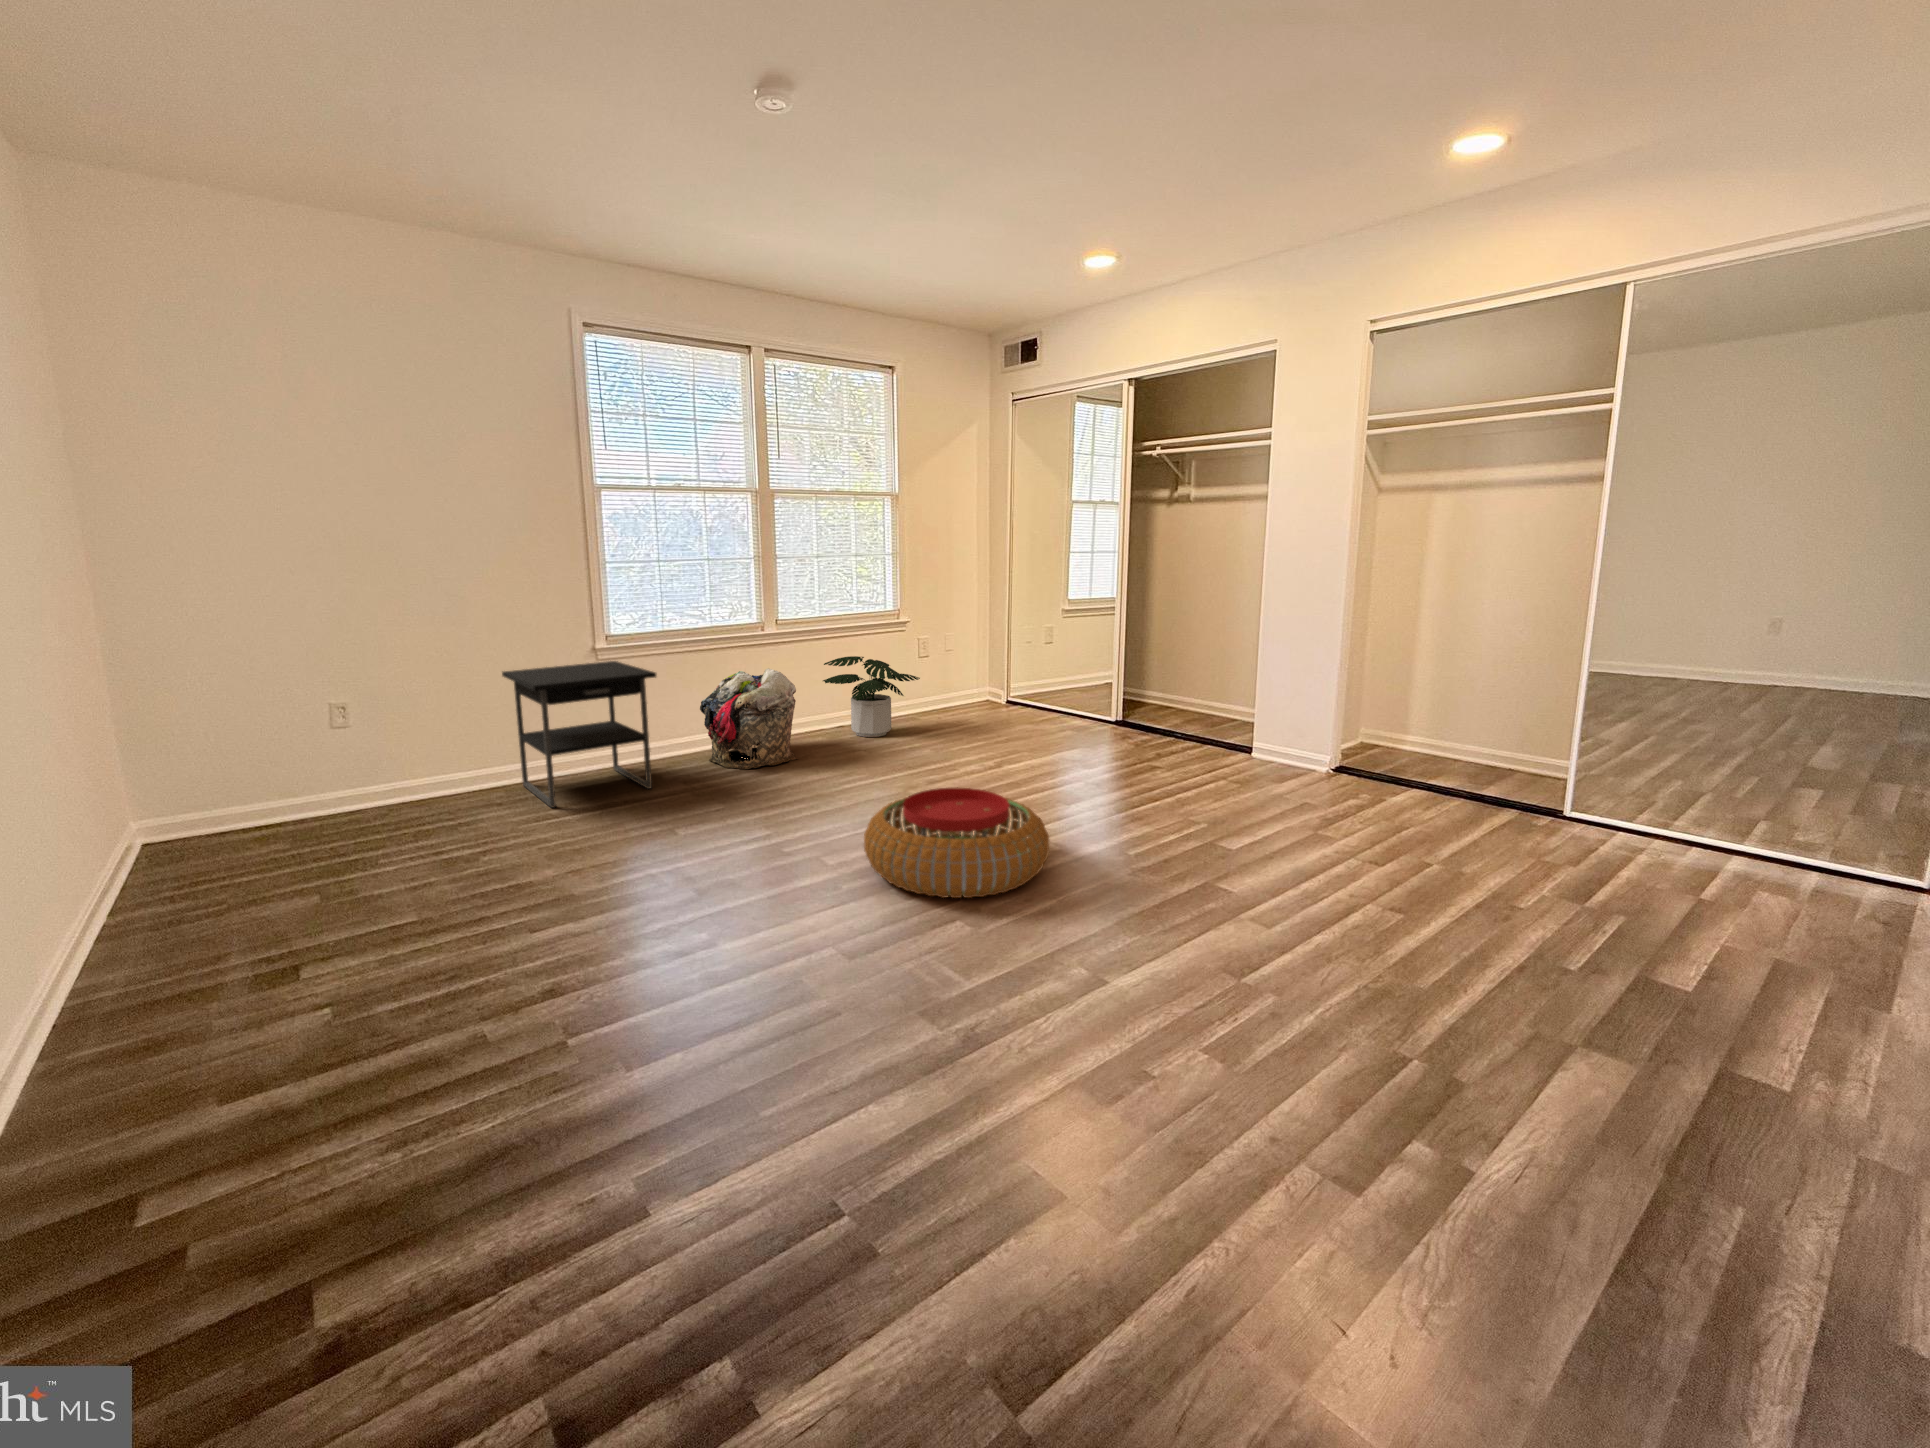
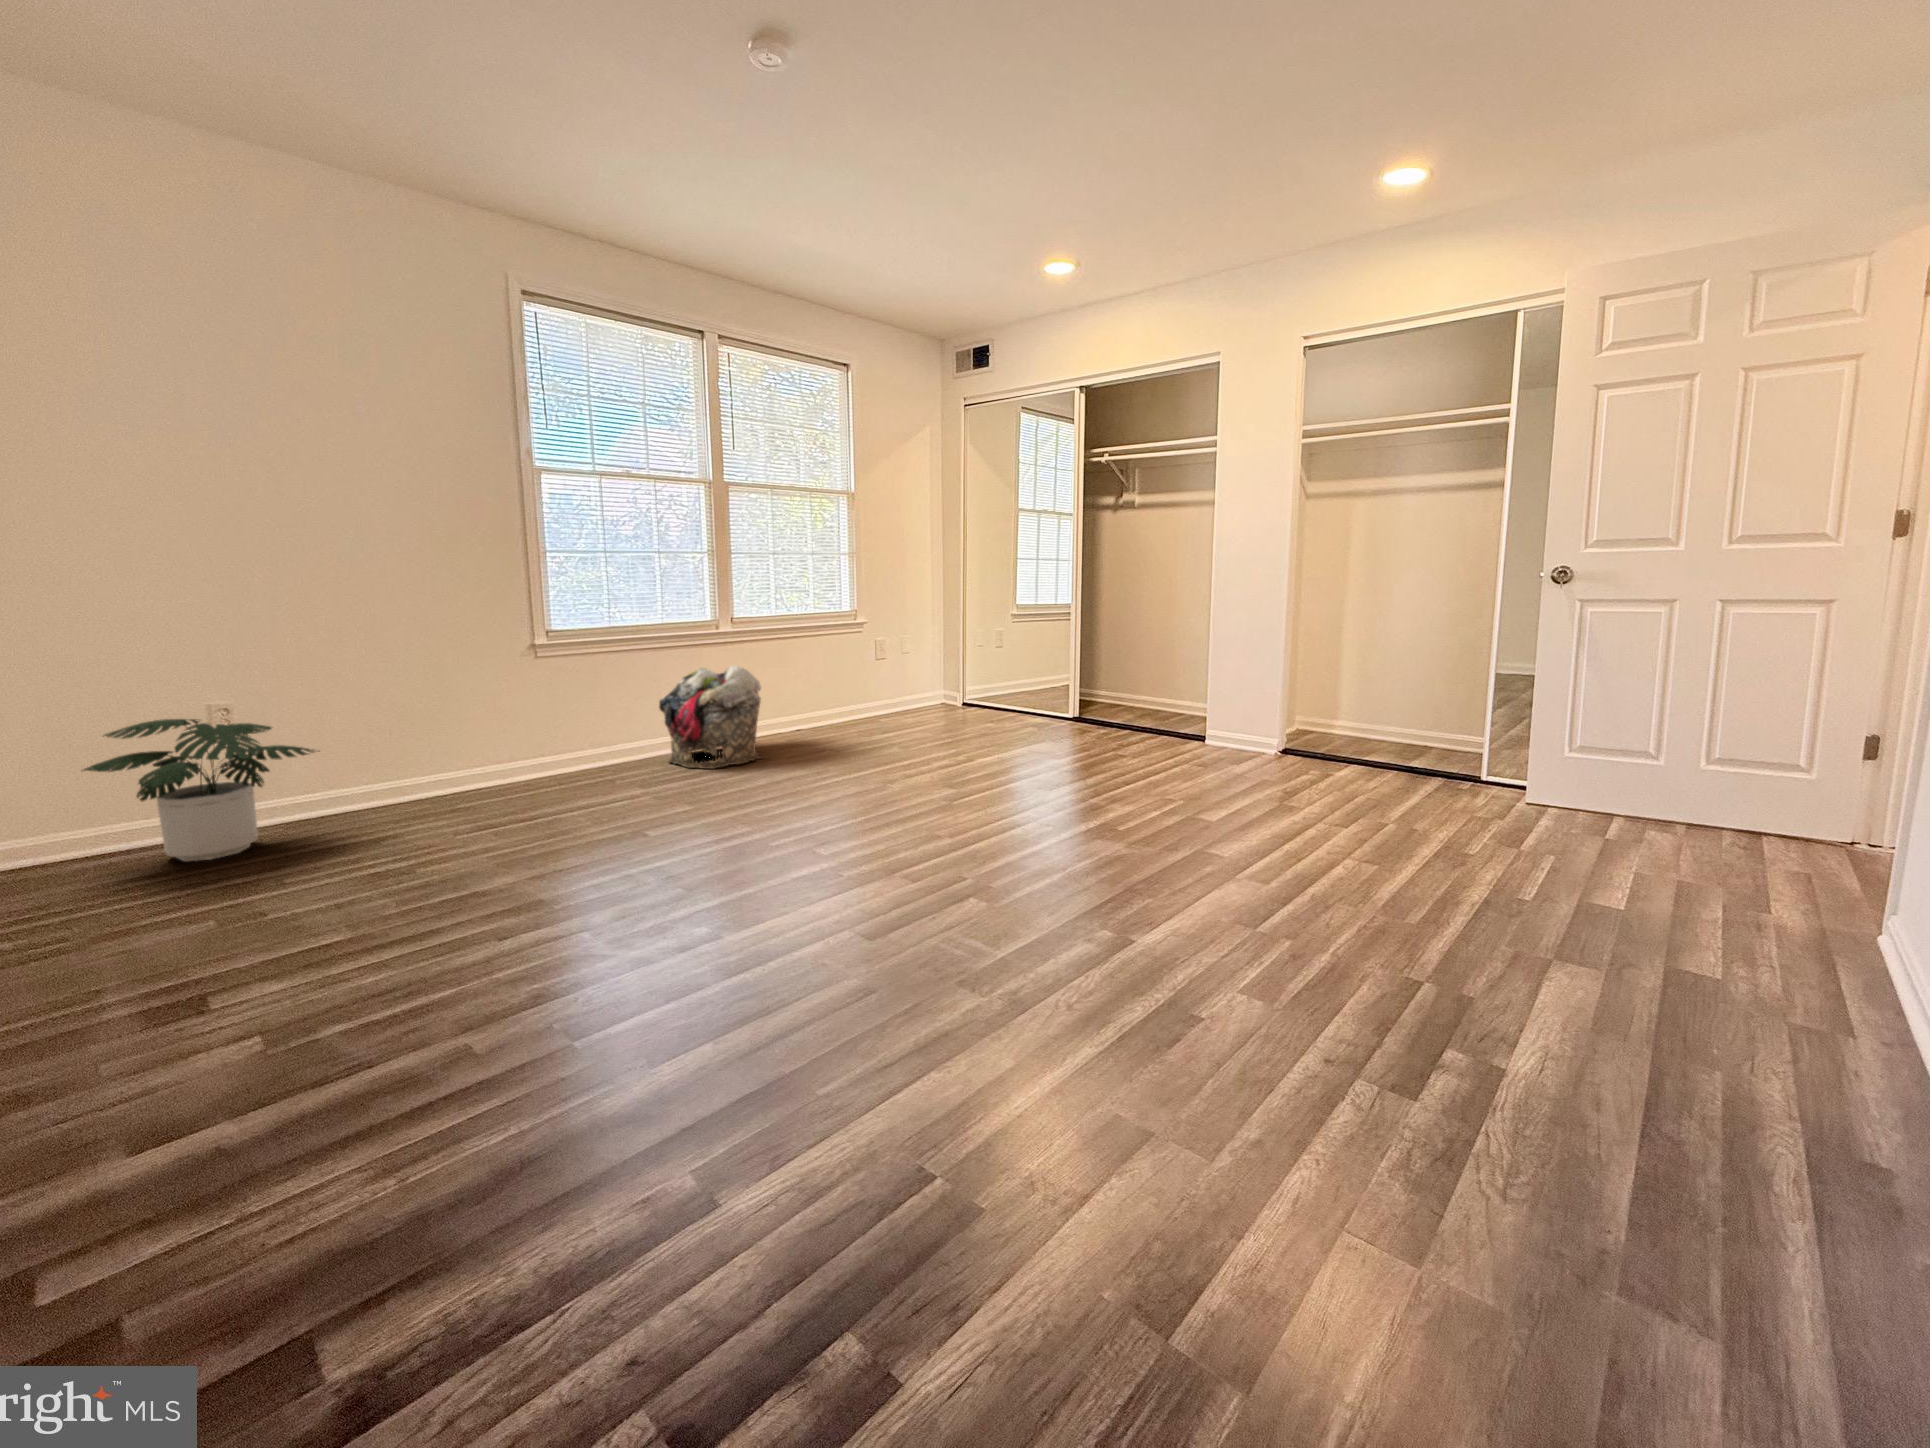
potted plant: present [823,656,920,737] -> present [81,719,320,861]
nightstand: present [502,661,656,808] -> none [434,657,617,813]
pouf: present [864,787,1049,898] -> none [862,769,1049,874]

